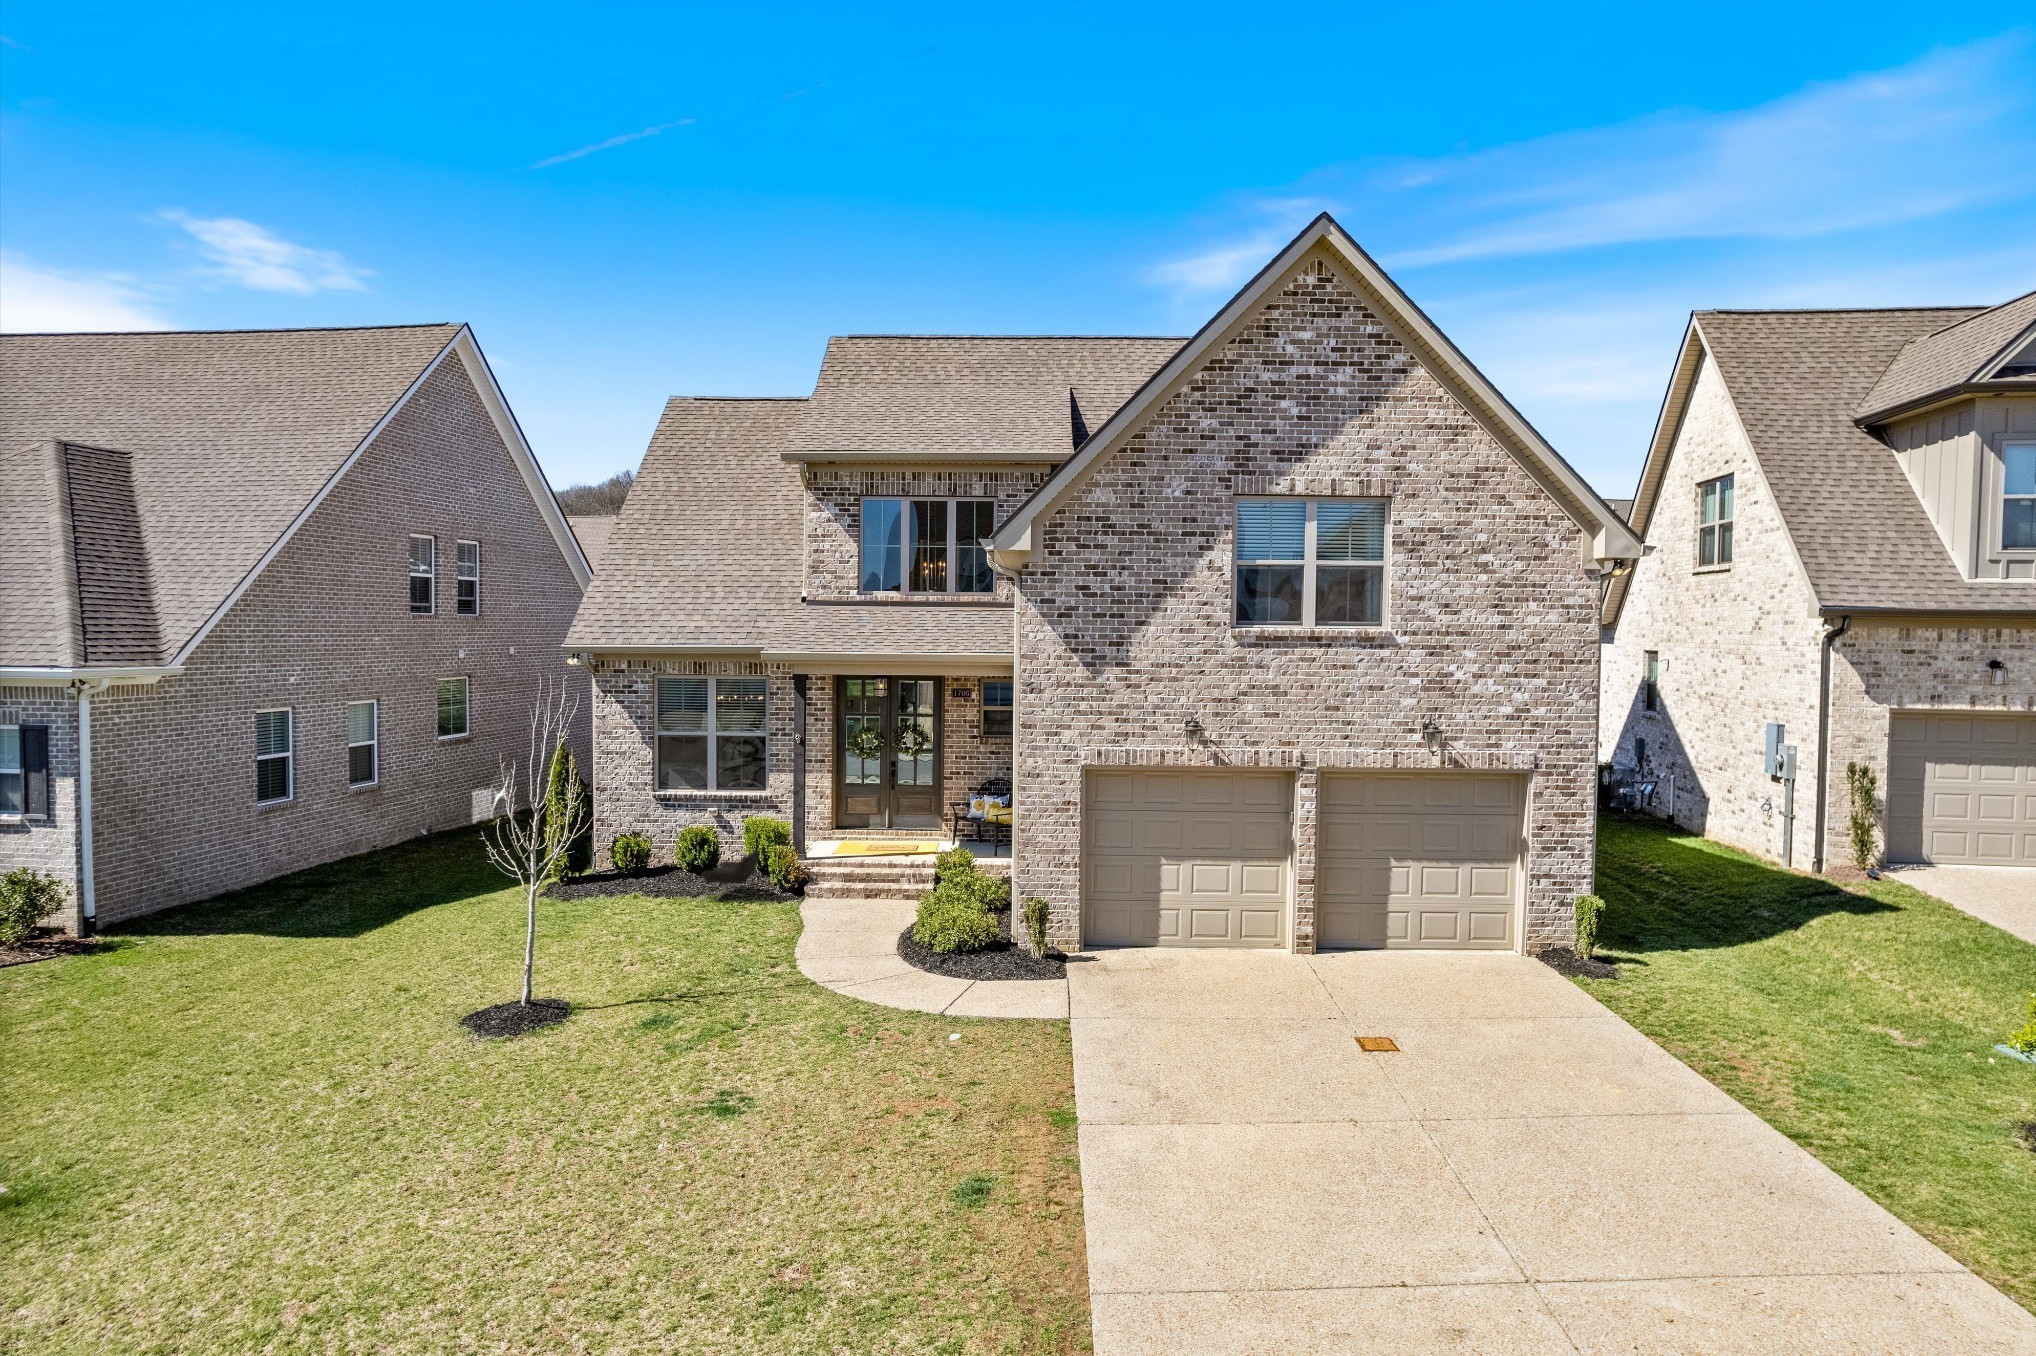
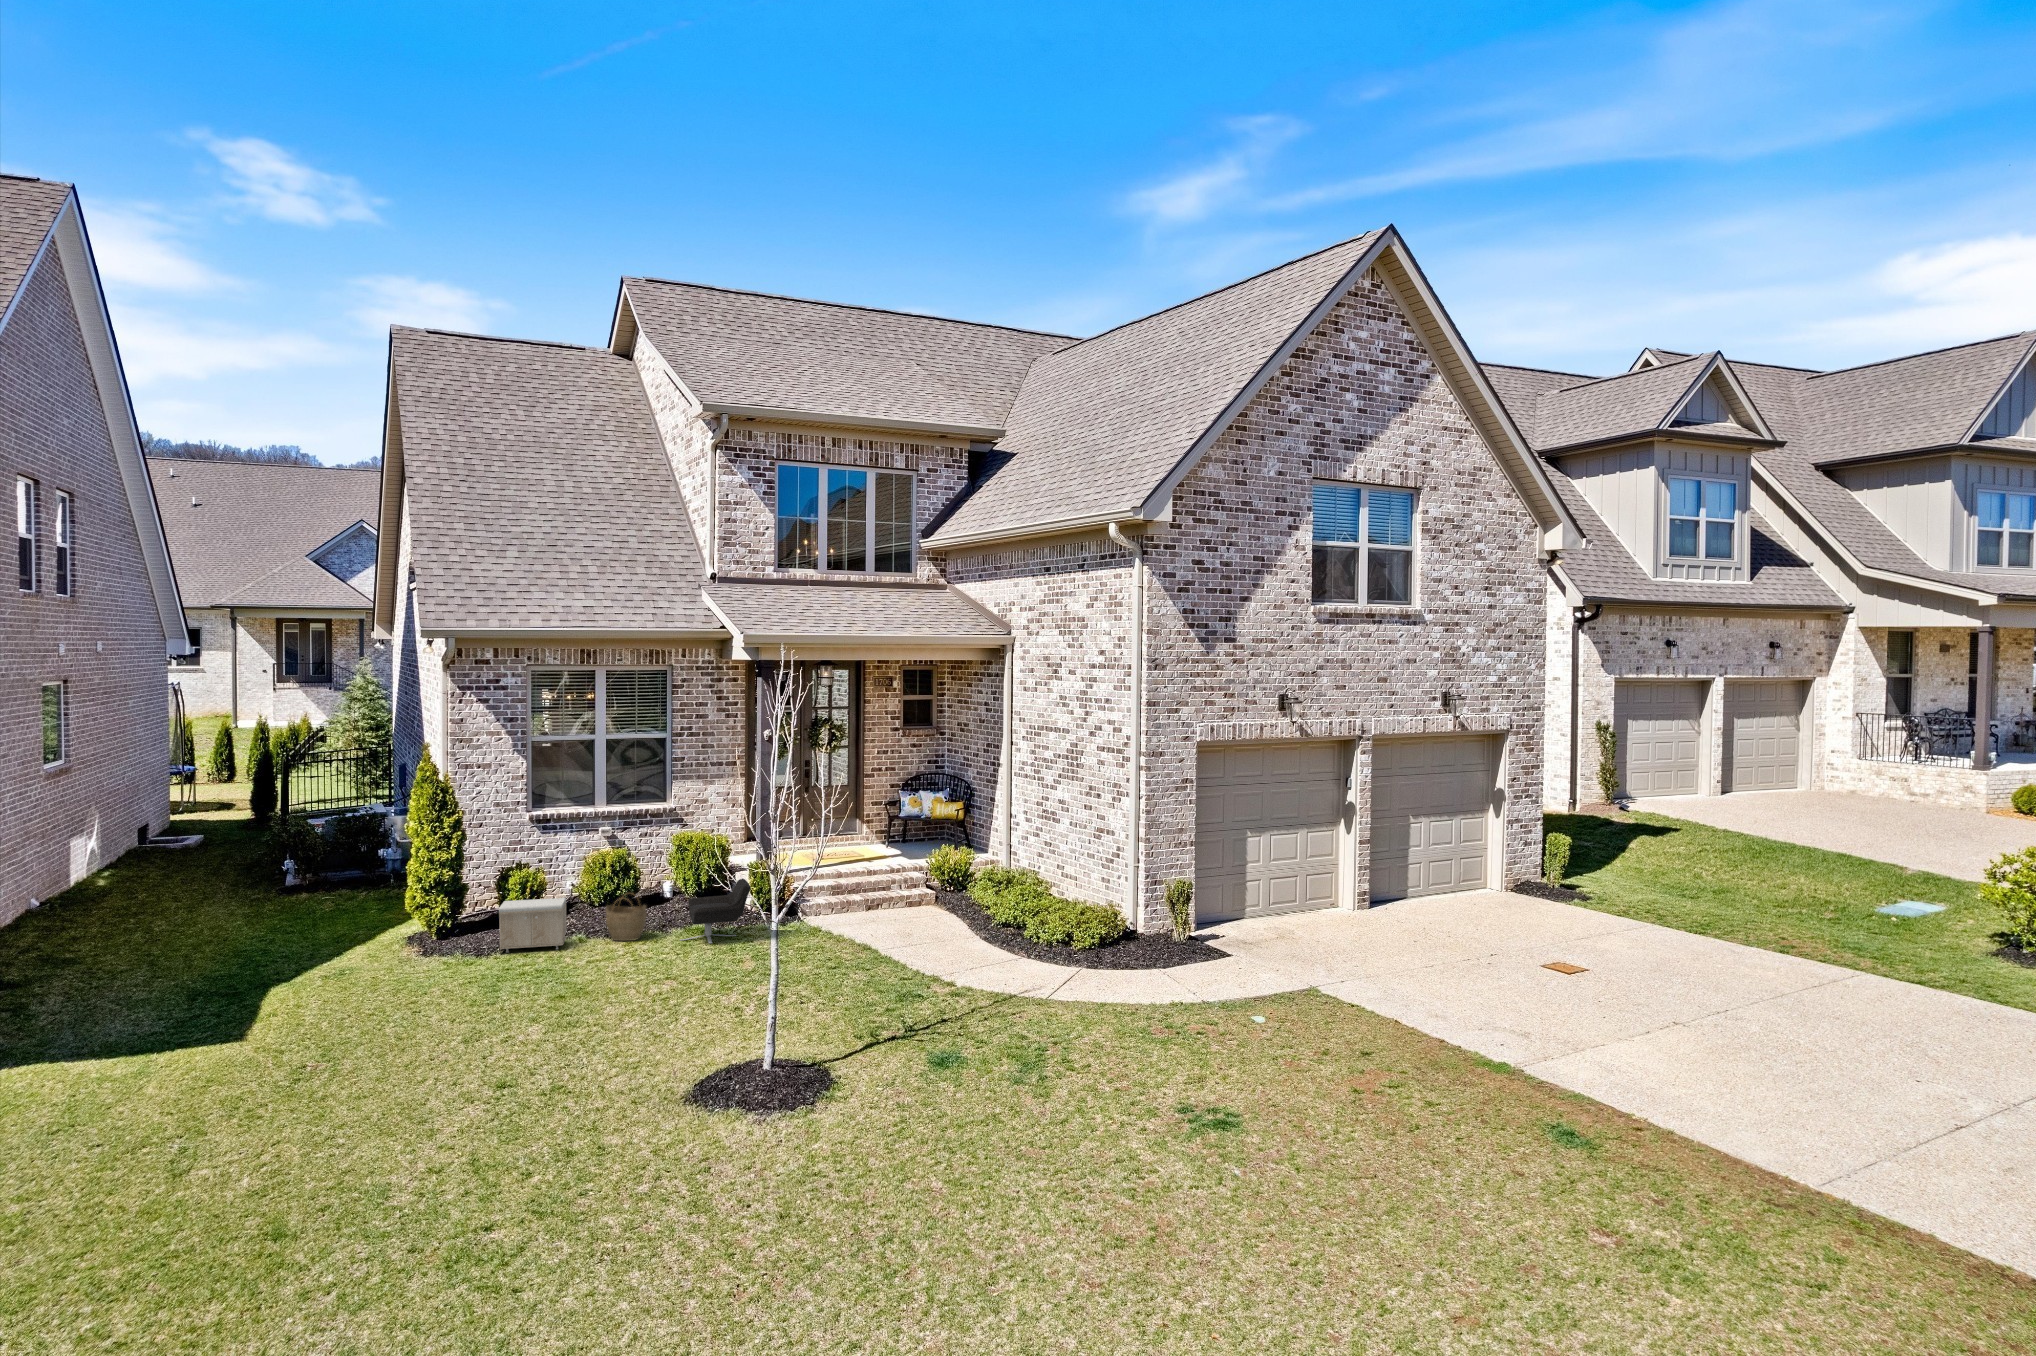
storage bench: none [583,848,638,889] -> present [499,898,567,953]
woven basket: none [660,852,692,889] -> present [606,897,647,941]

